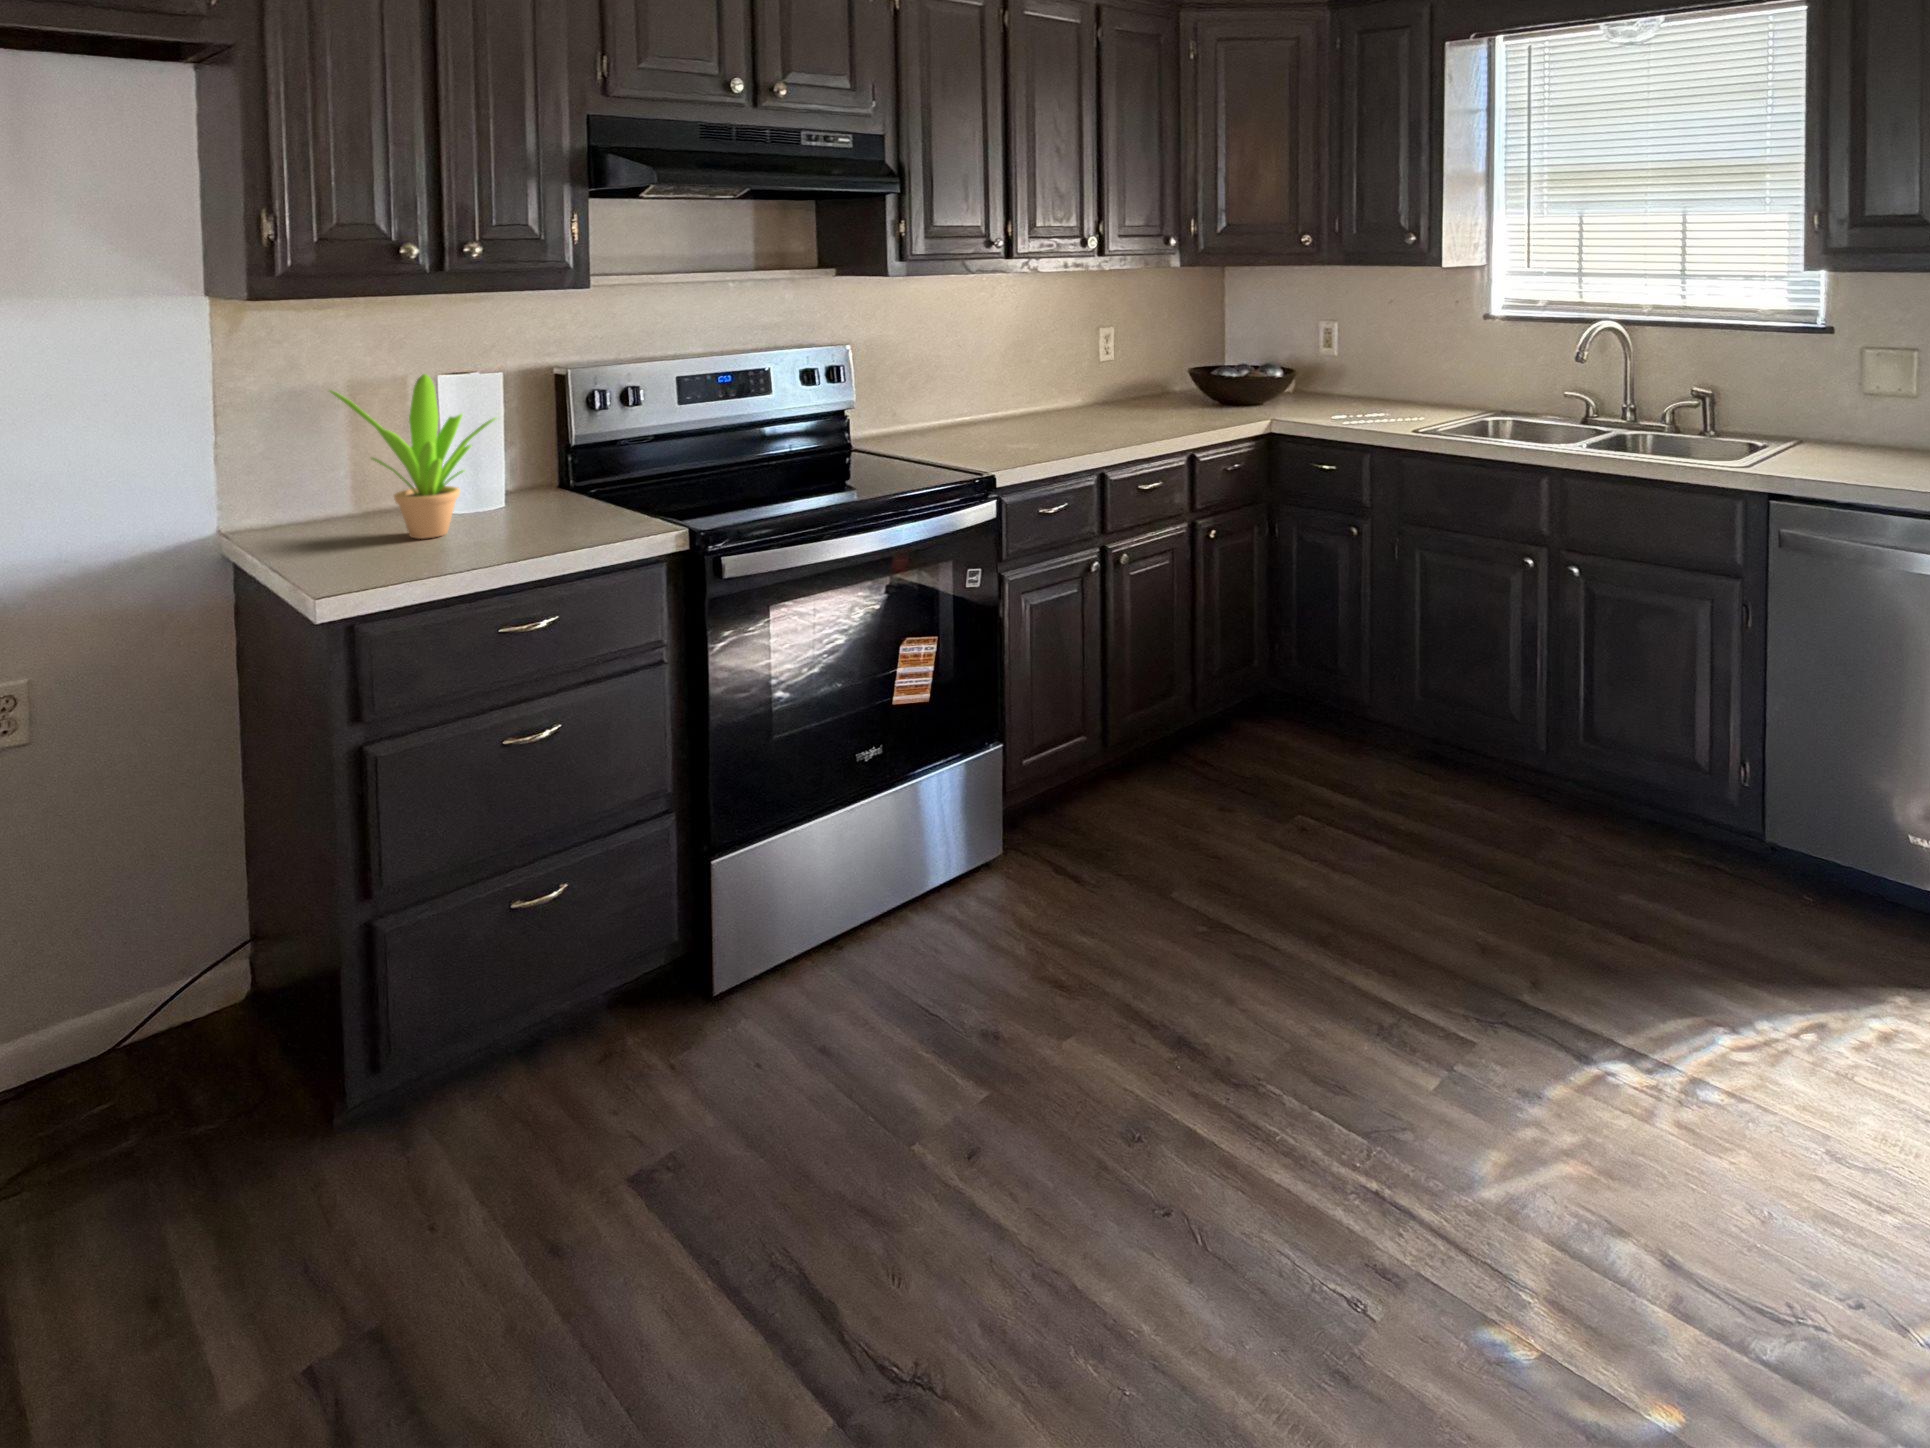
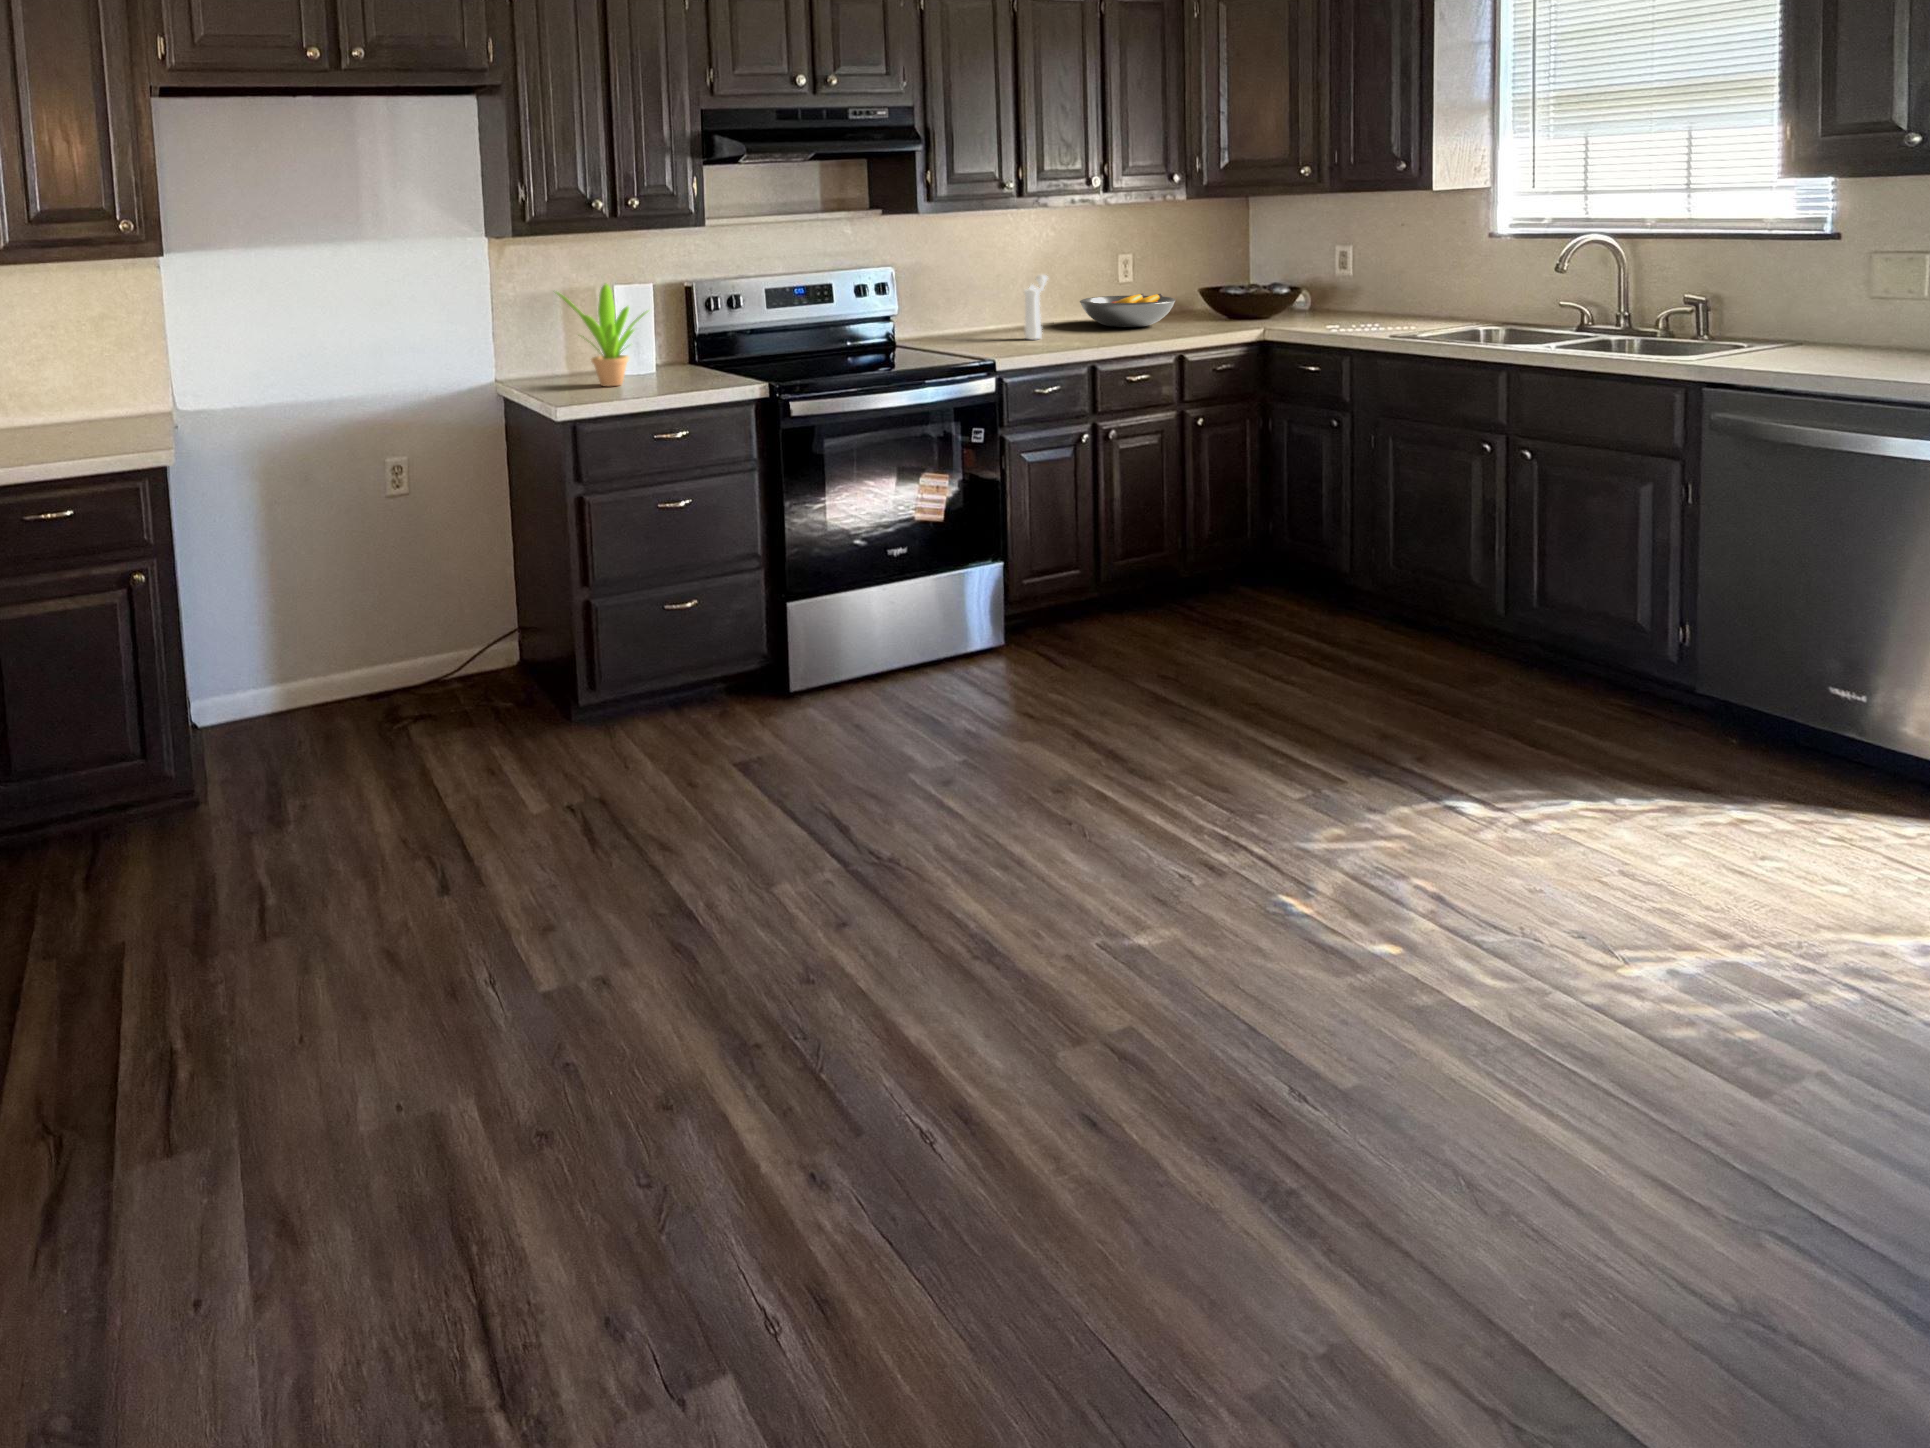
pepper mill: none [1006,355,1033,437] -> present [1024,275,1048,339]
fruit bowl: none [1061,377,1169,416] -> present [1080,294,1176,327]

